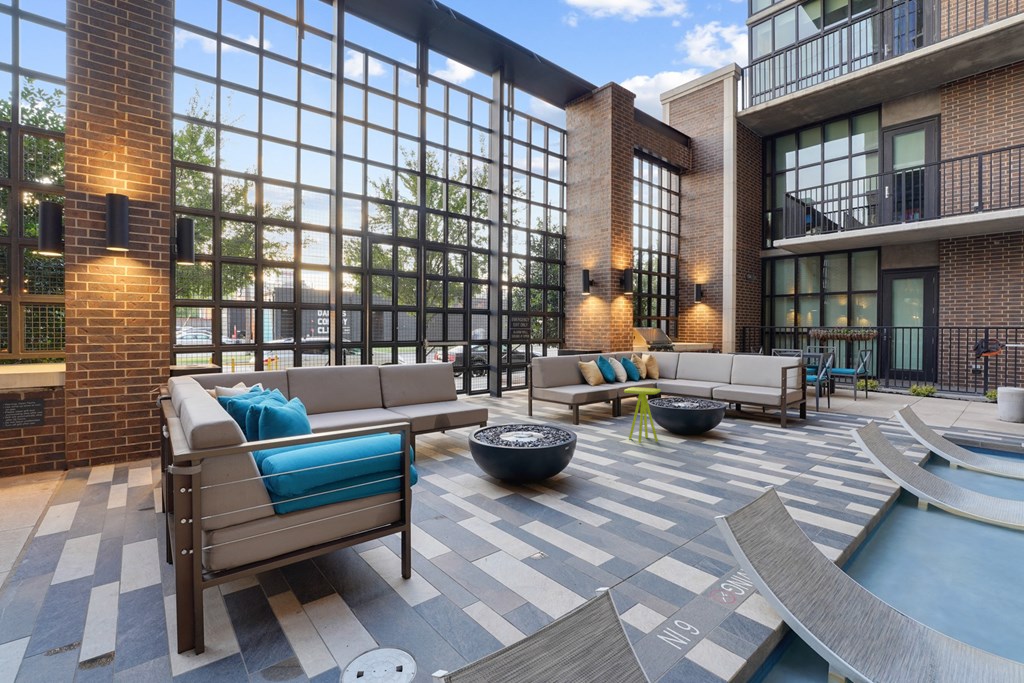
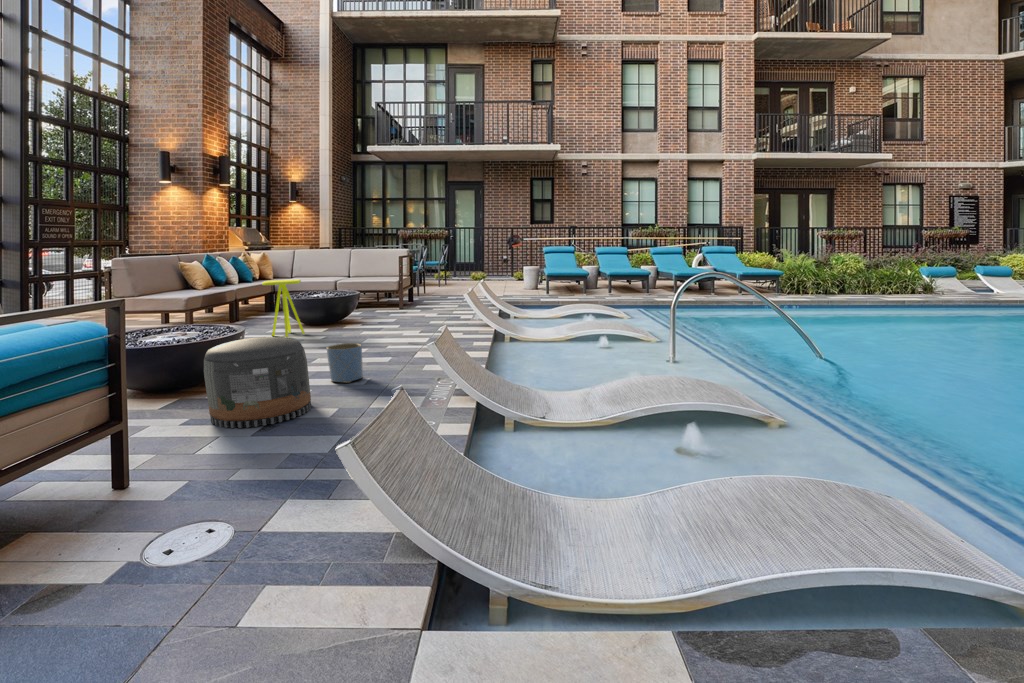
pouf: none [510,461,596,557] -> present [204,337,311,428]
planter: none [635,476,672,524] -> present [327,343,363,383]

